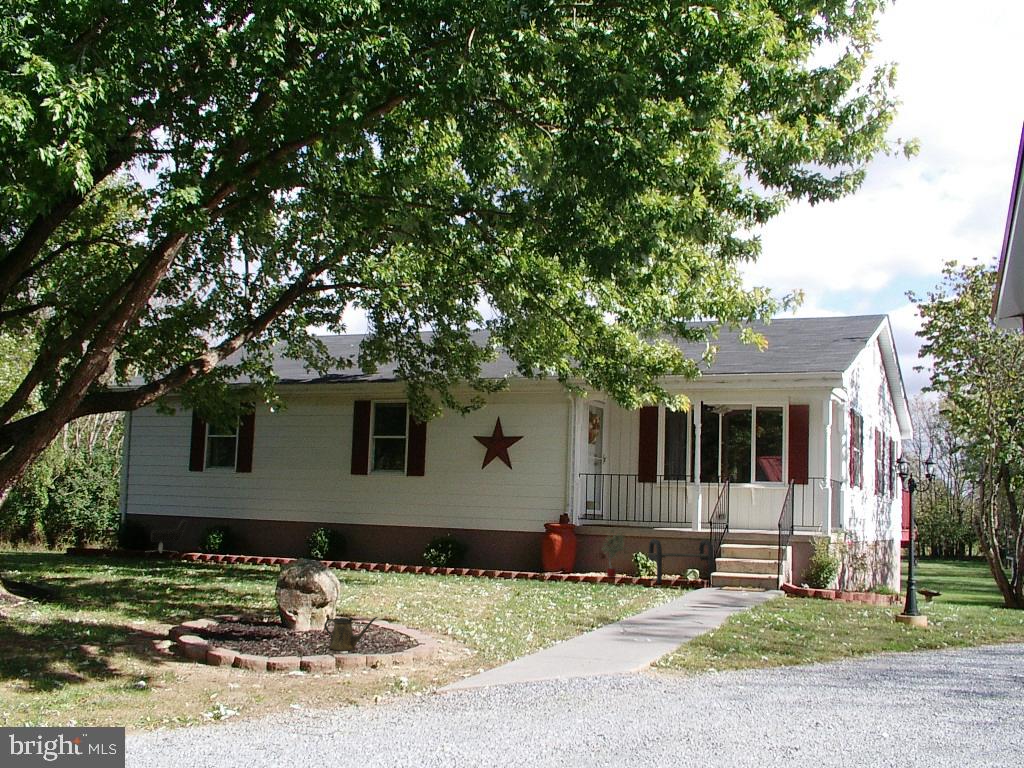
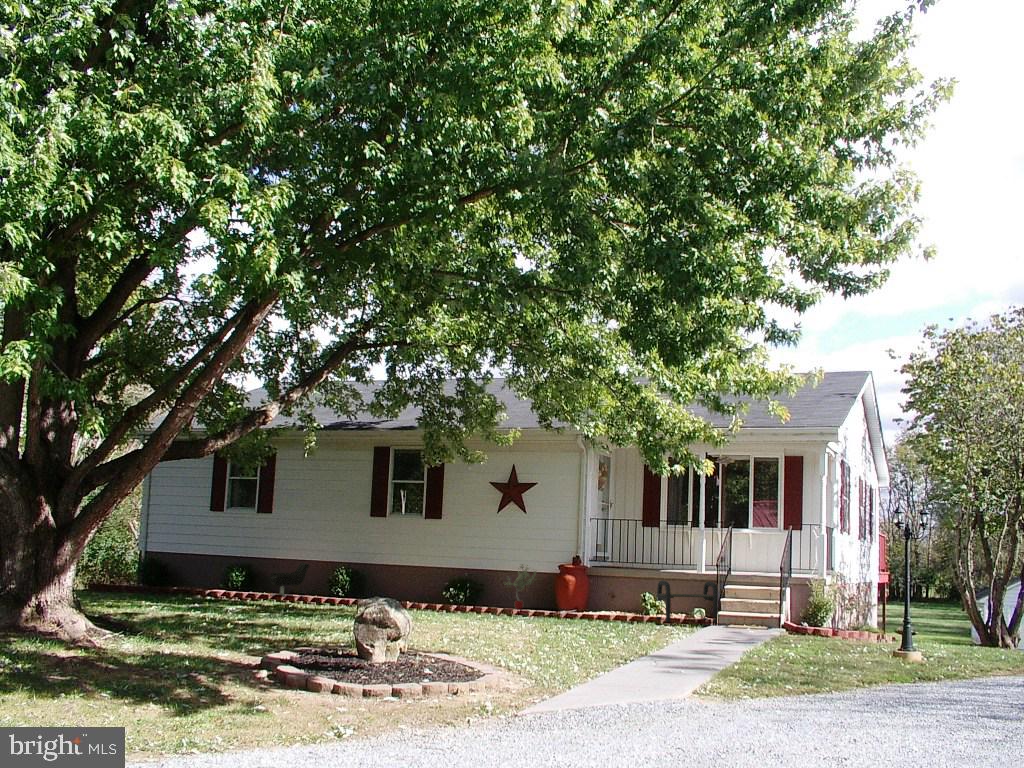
lounge chair: present [151,520,188,553] -> present [270,563,309,596]
potted tree: present [602,528,628,578] -> present [504,564,536,609]
watering can: present [324,617,378,651] -> none [400,650,449,680]

